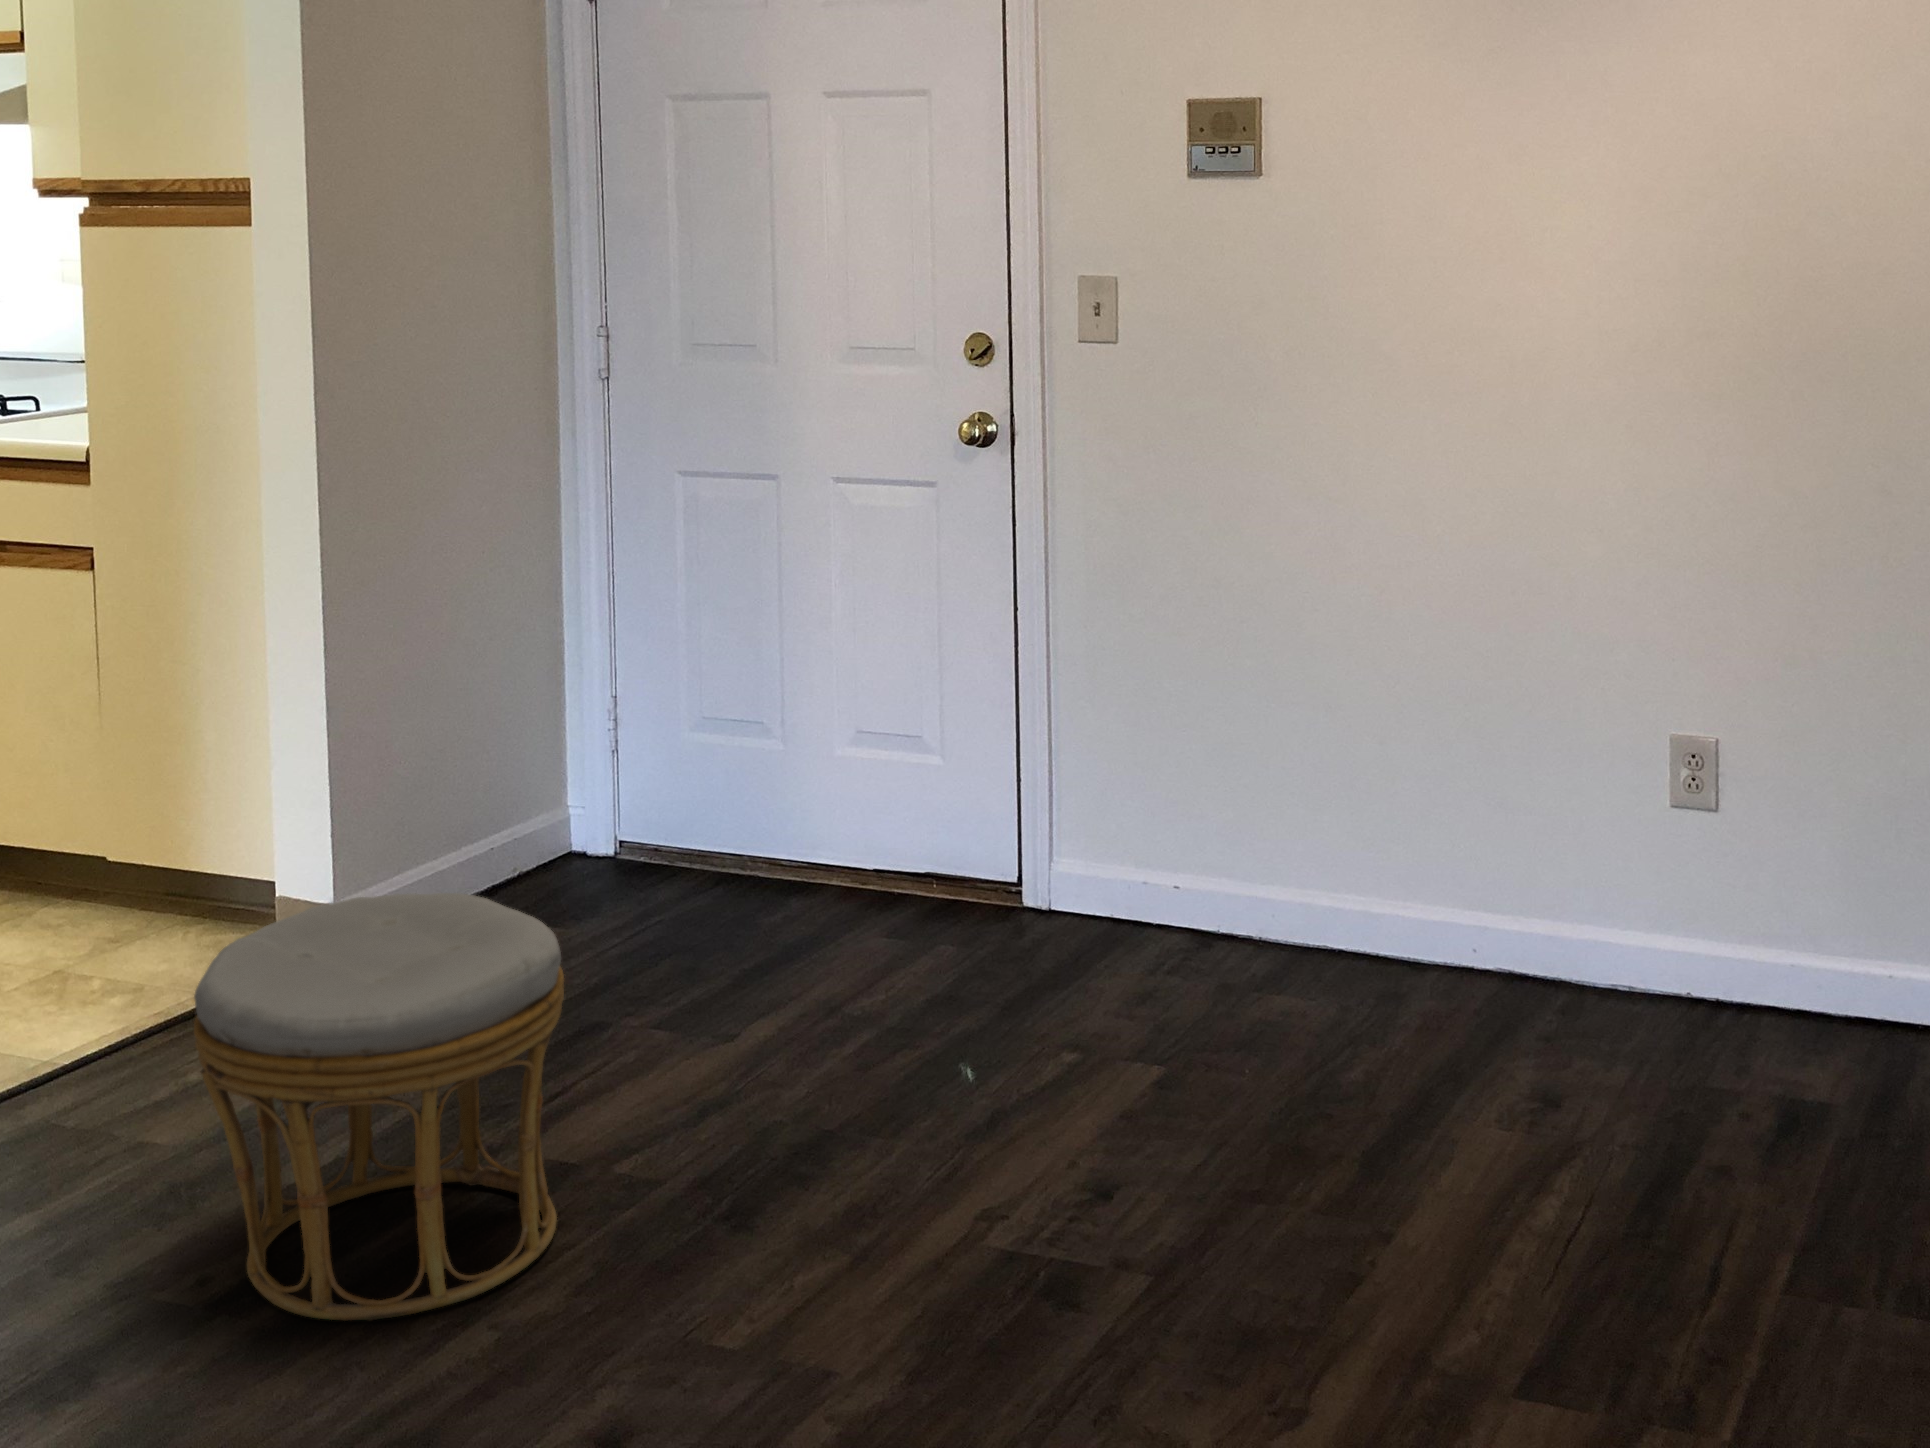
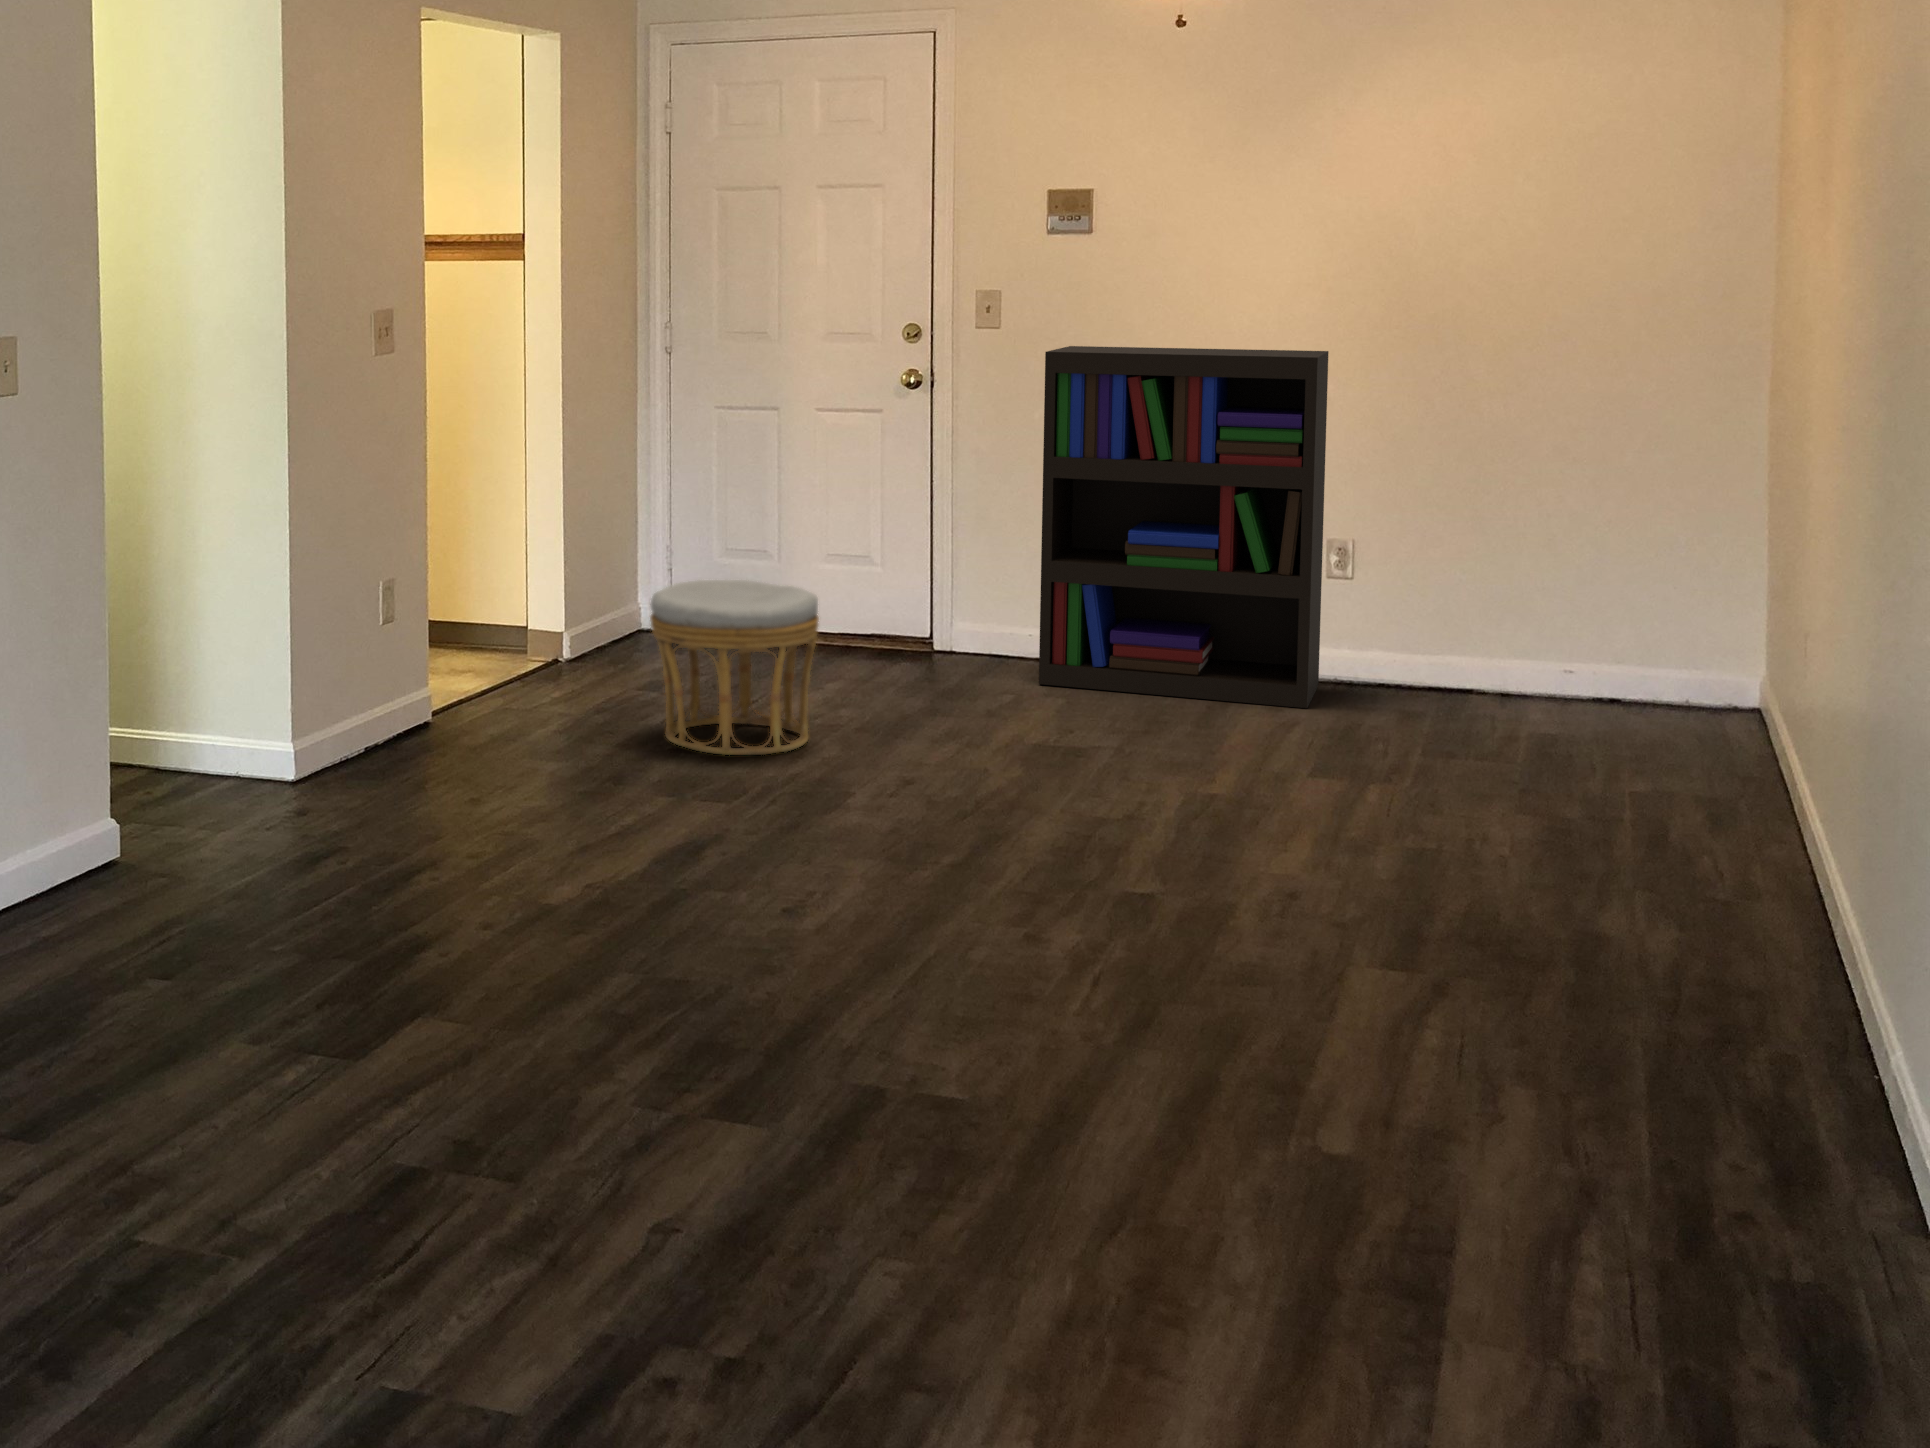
bookshelf: none [1137,377,1663,1097] -> present [1039,346,1329,708]

